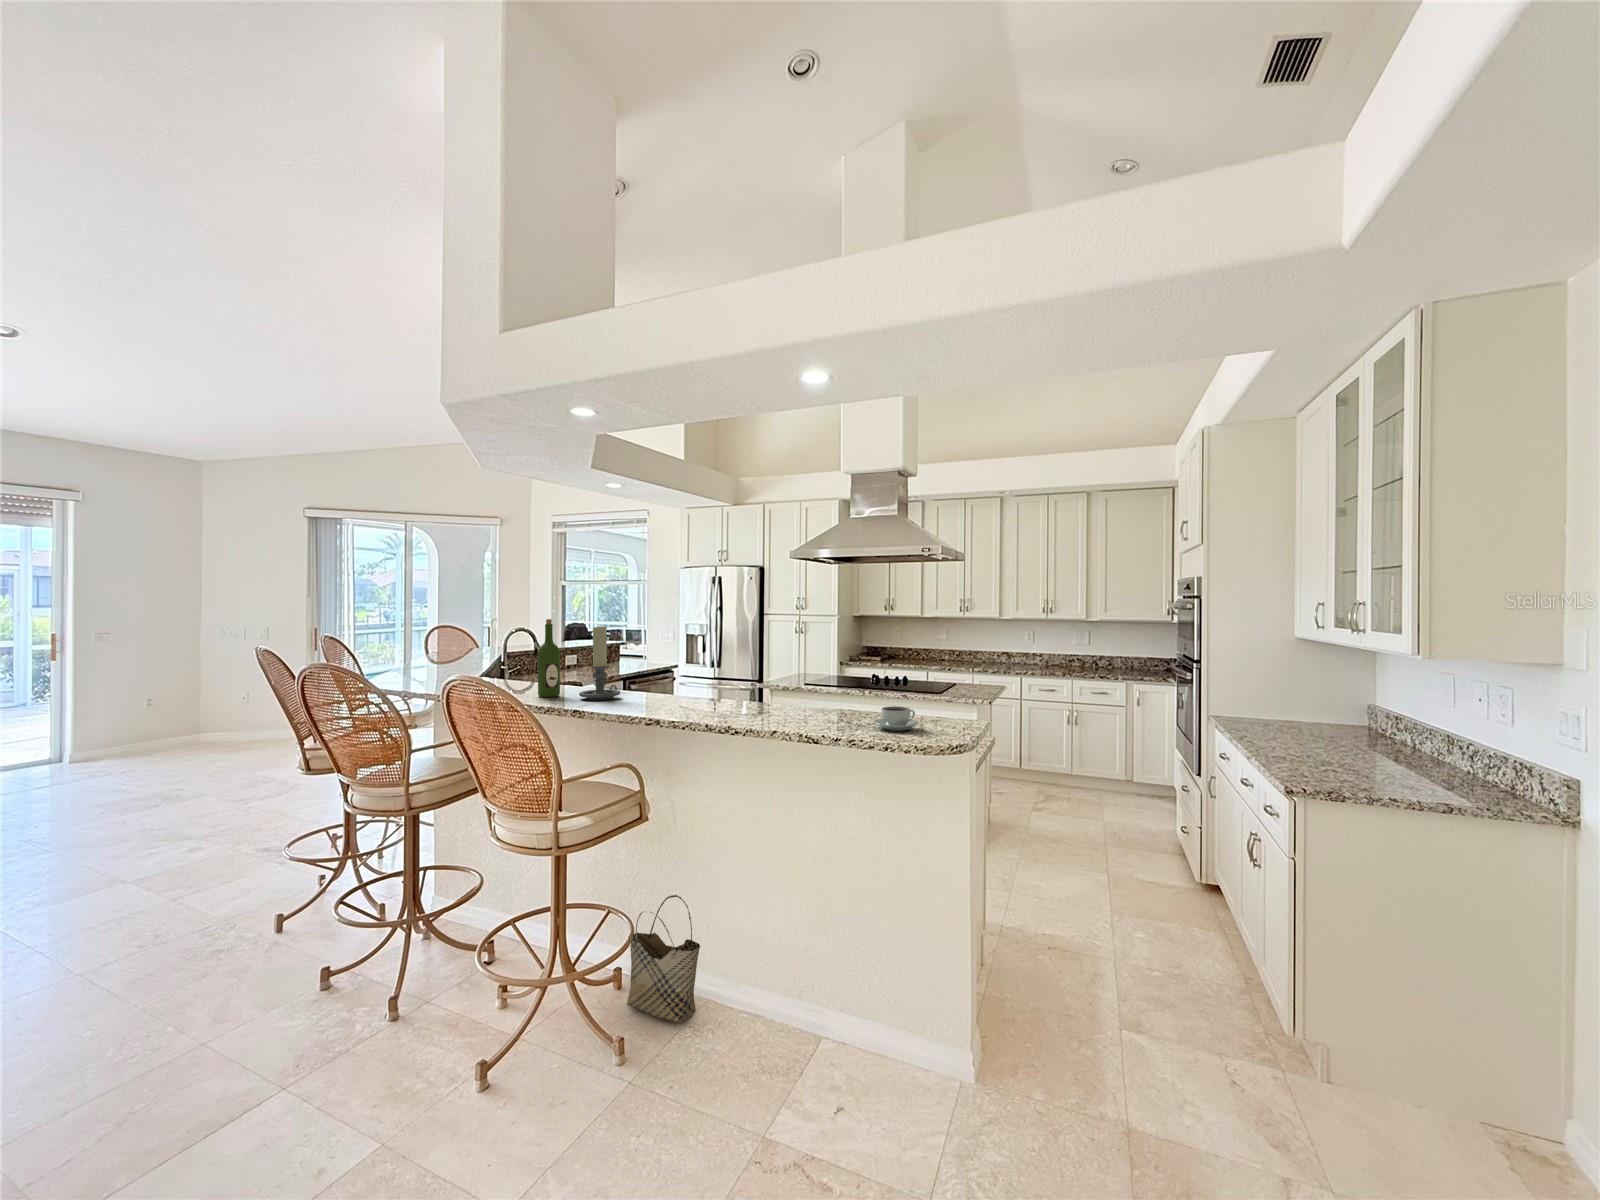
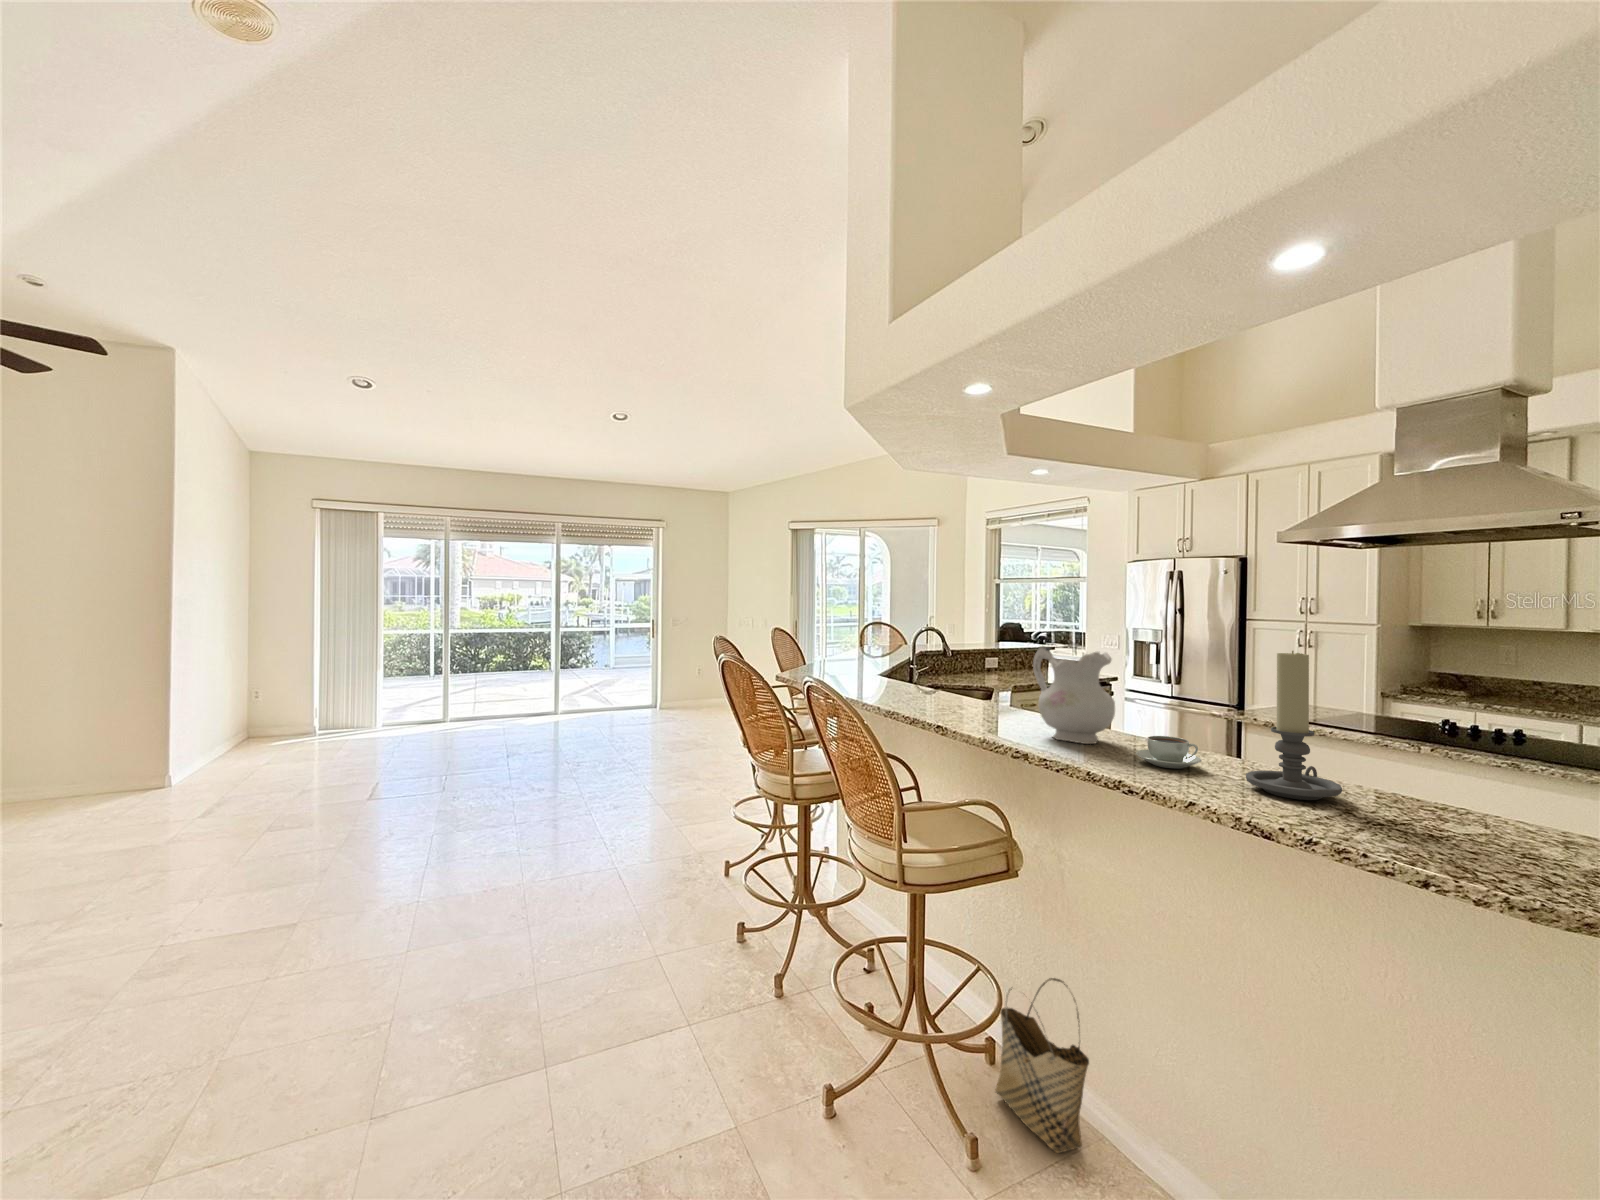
wine bottle: present [538,619,560,697] -> none [921,620,943,705]
candle holder: present [579,627,620,700] -> present [1246,651,1342,800]
ceramic pitcher: none [649,636,710,709] -> present [1033,646,1115,744]
coffee cup: present [873,706,919,731] -> present [1136,736,1202,768]

